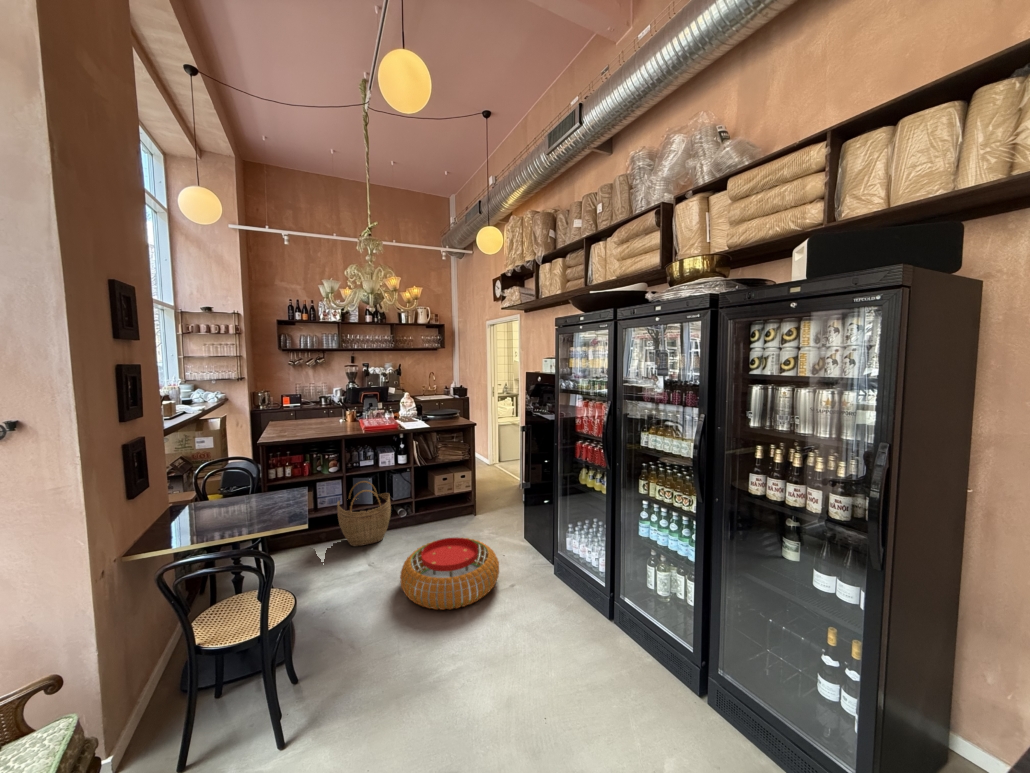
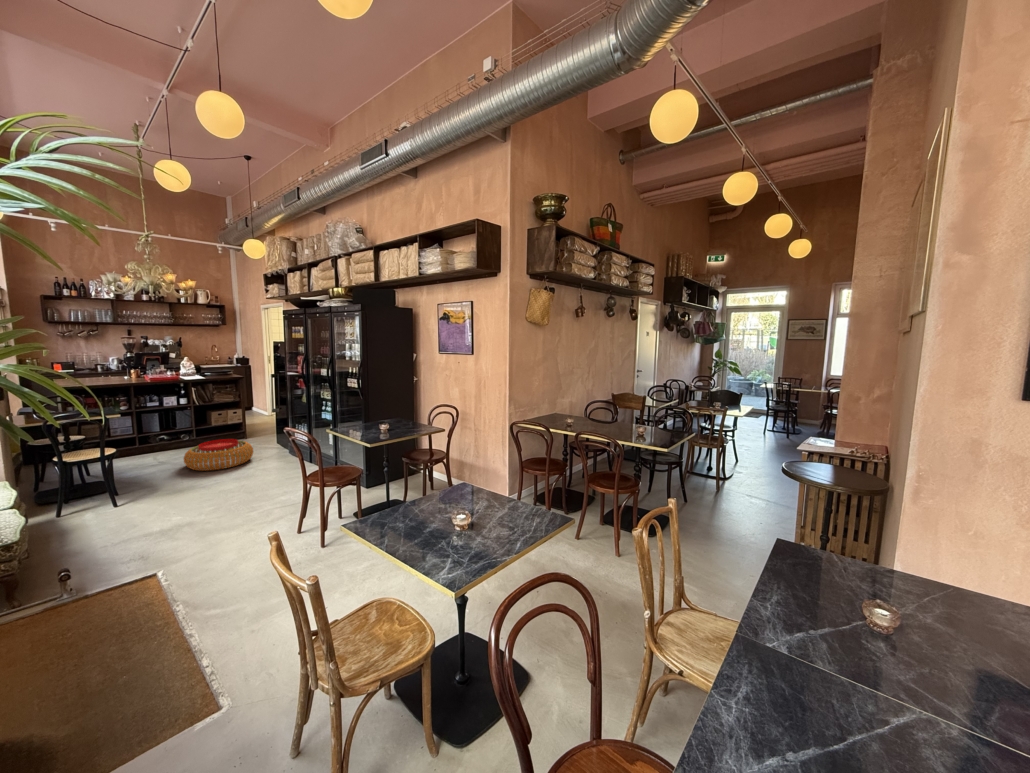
woven basket: present [337,481,391,546] -> none [129,416,175,458]

